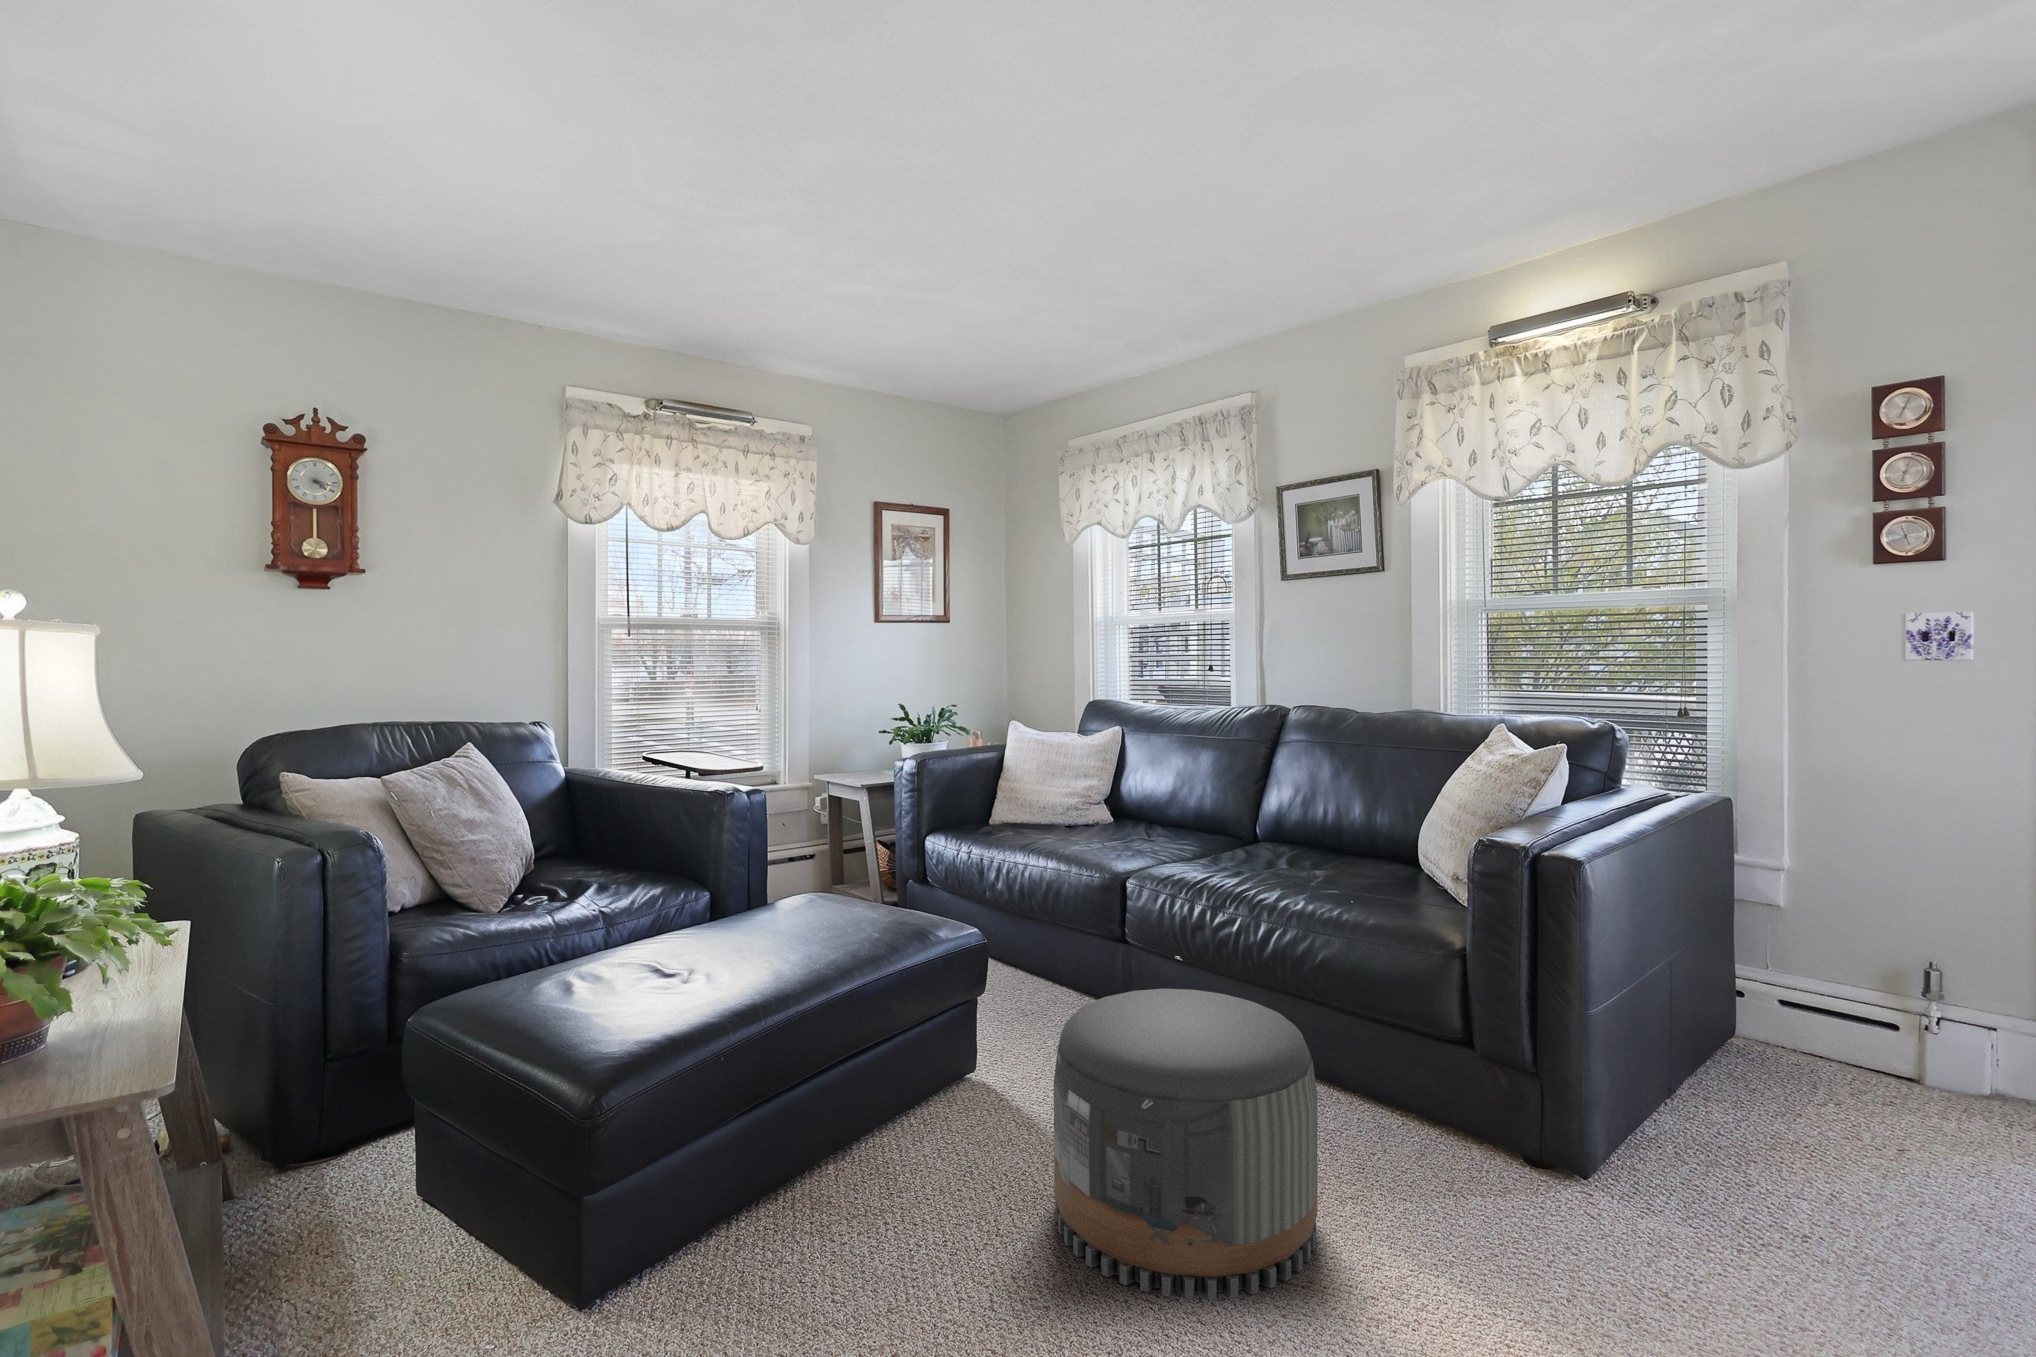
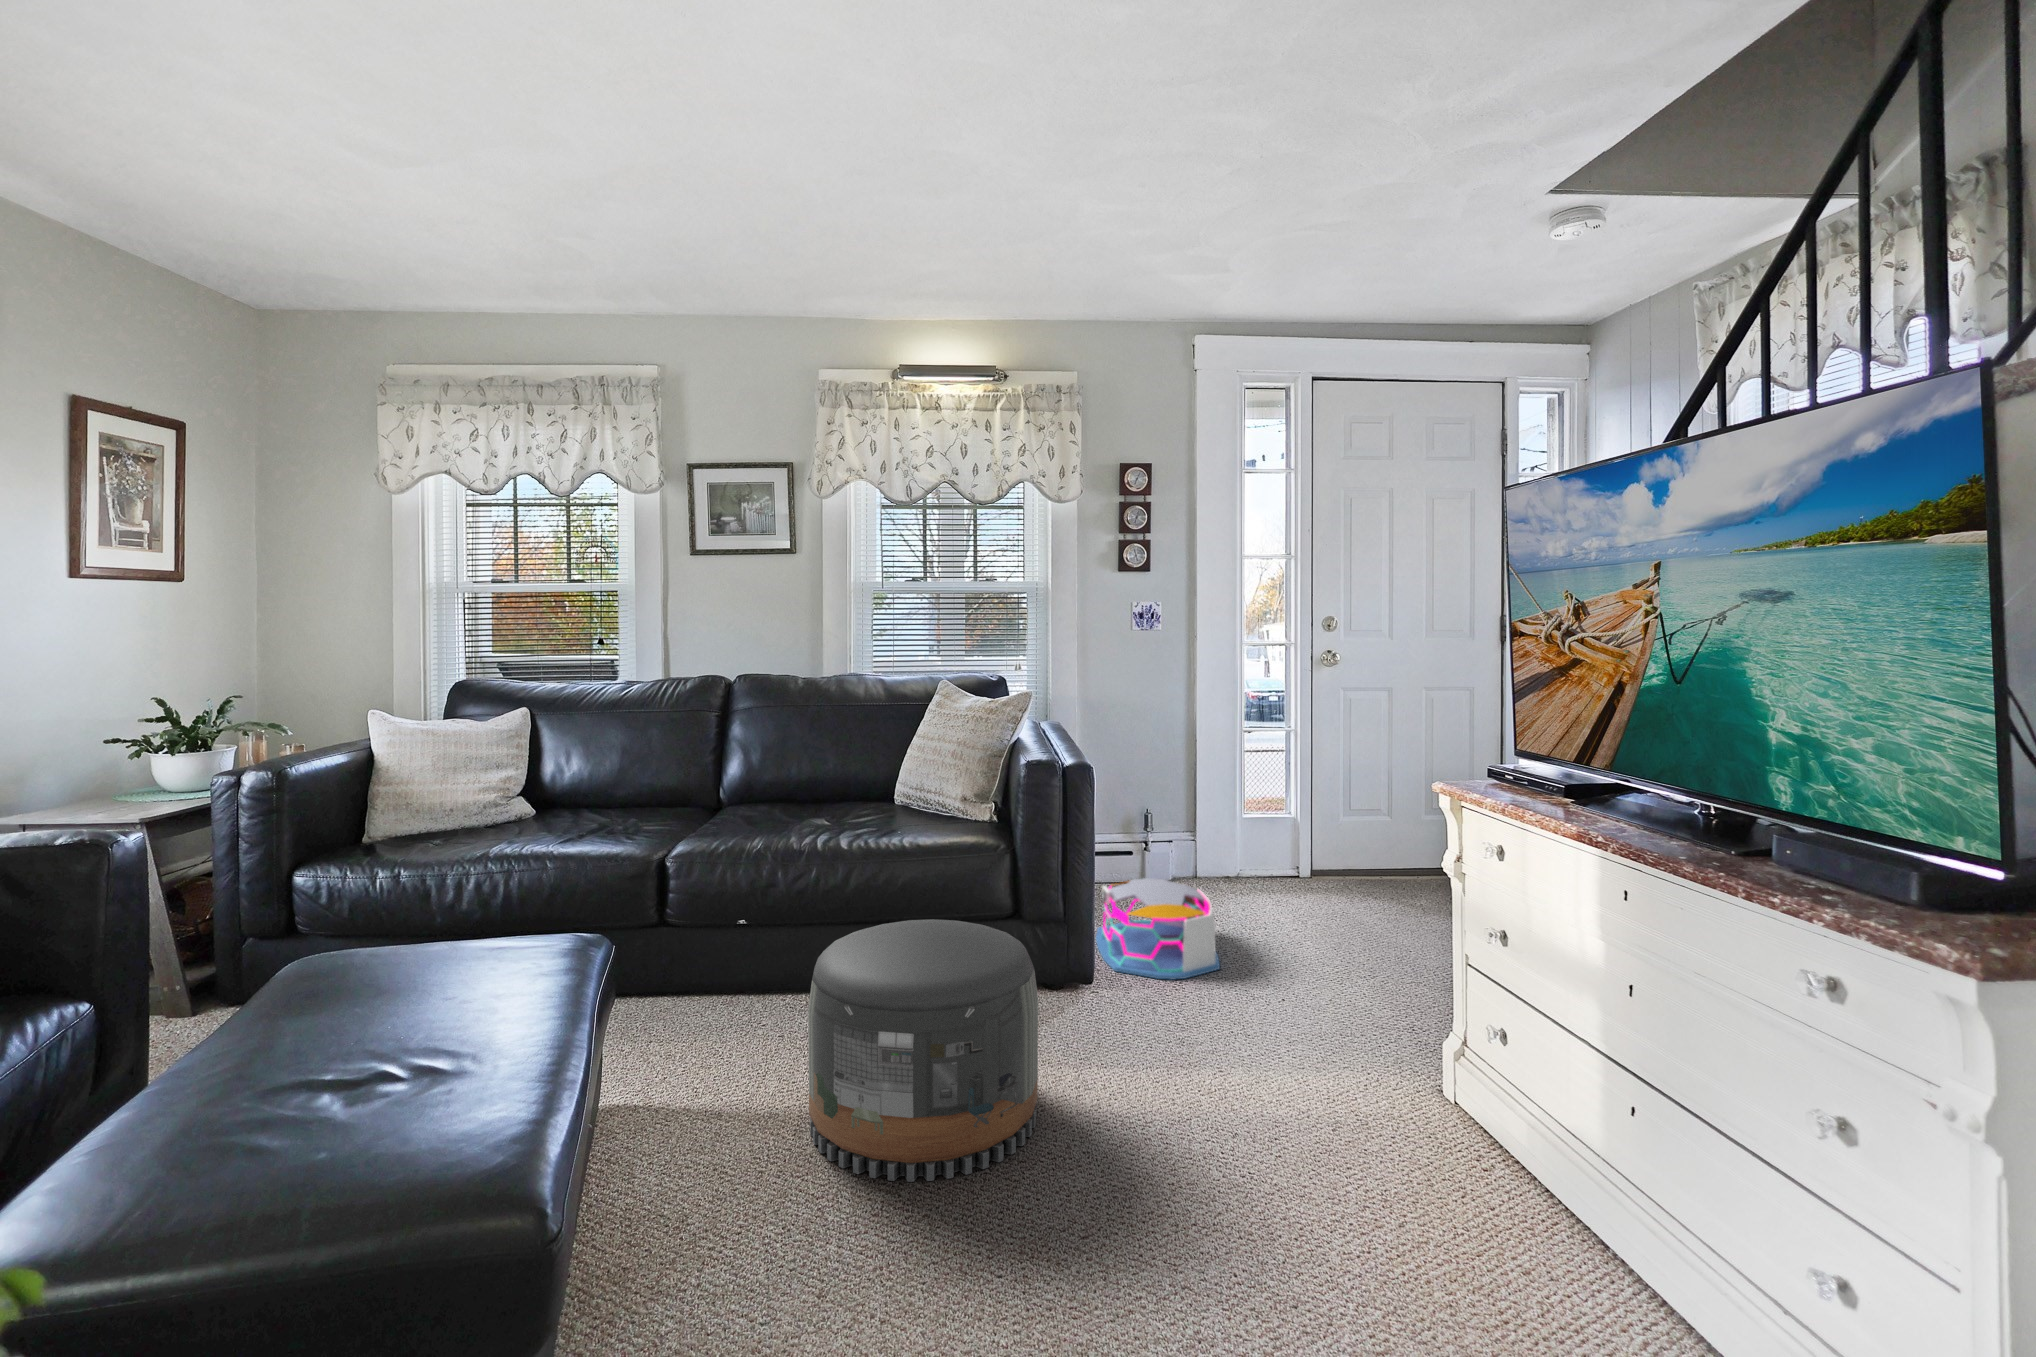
storage bin: none [1657,1043,1907,1243] -> present [1096,878,1220,980]

